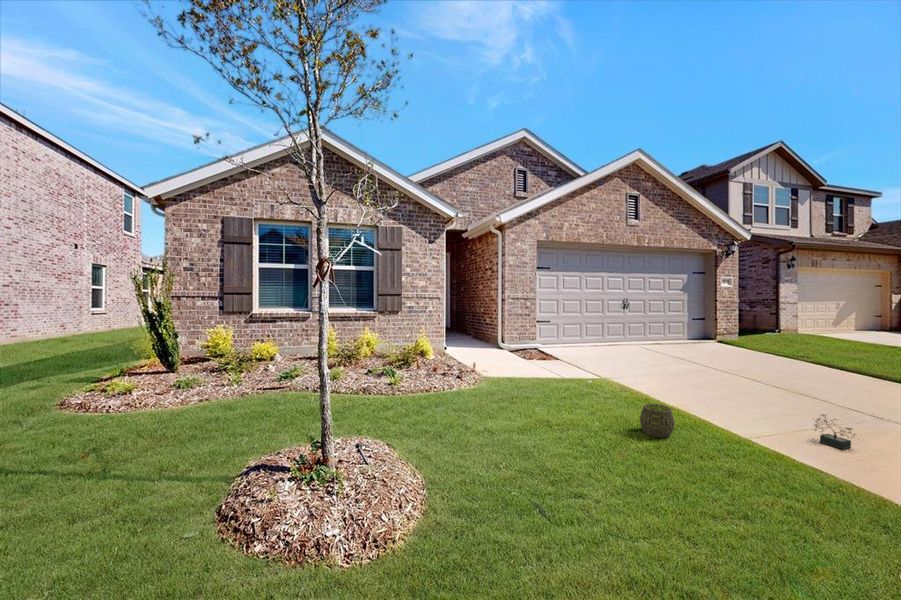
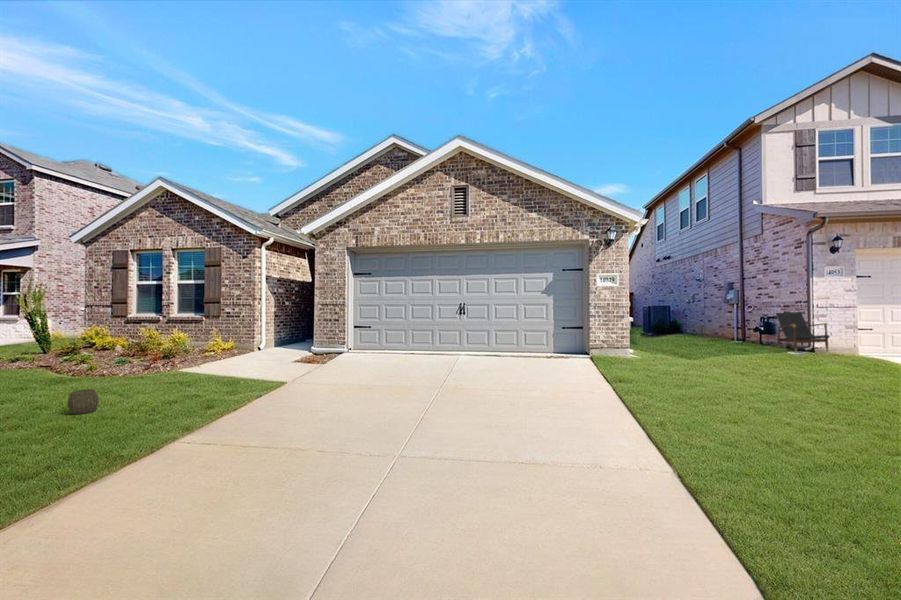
lounge chair: none [802,308,839,334] -> present [776,312,829,352]
decorative plant: present [814,414,856,449] -> none [113,408,144,438]

